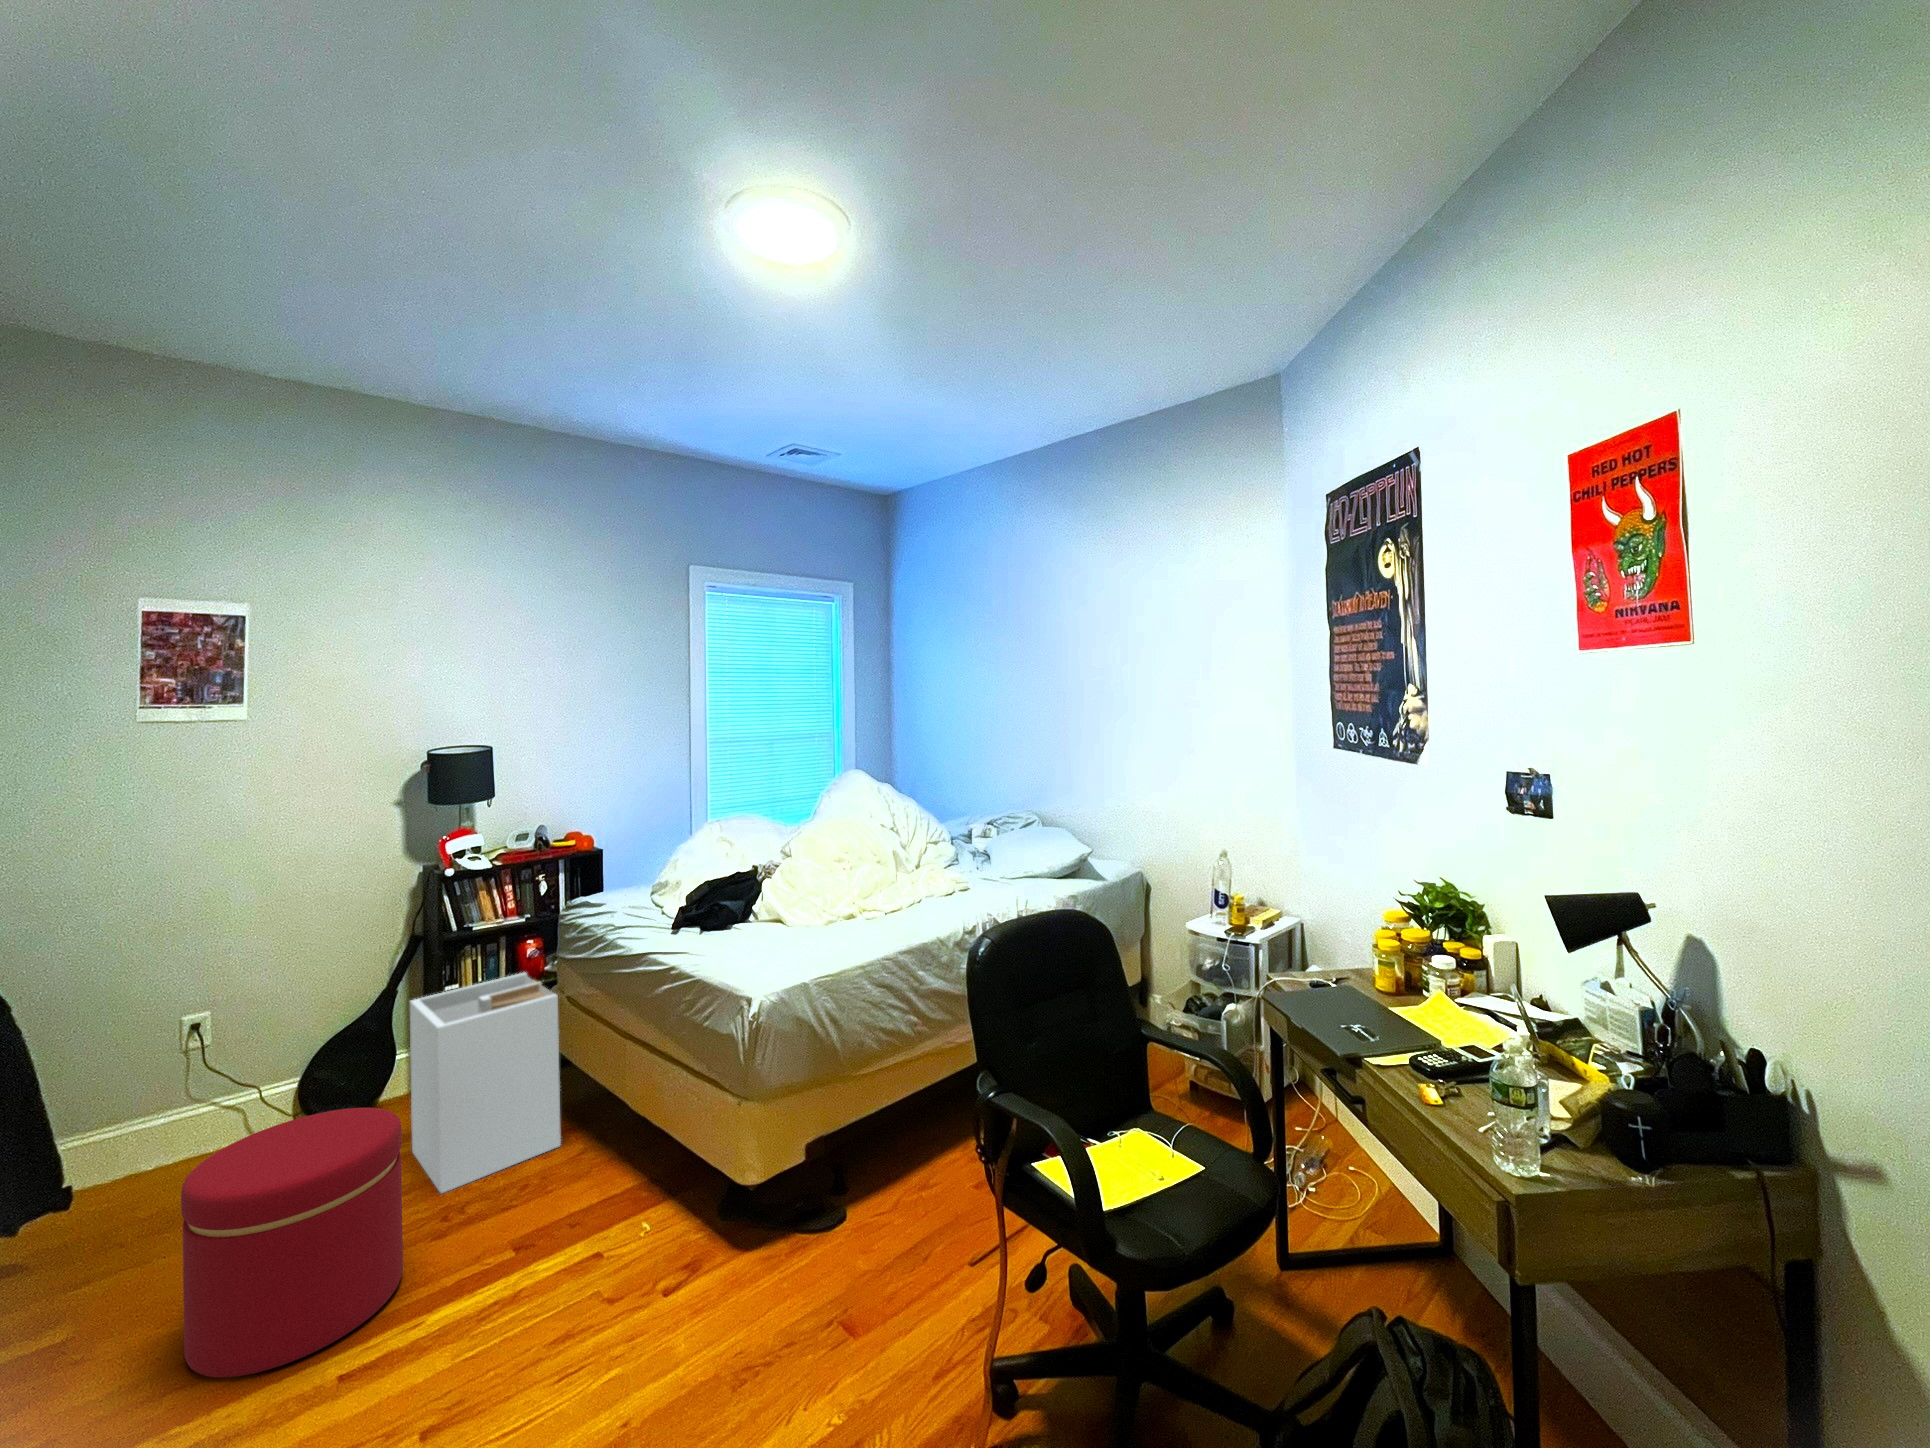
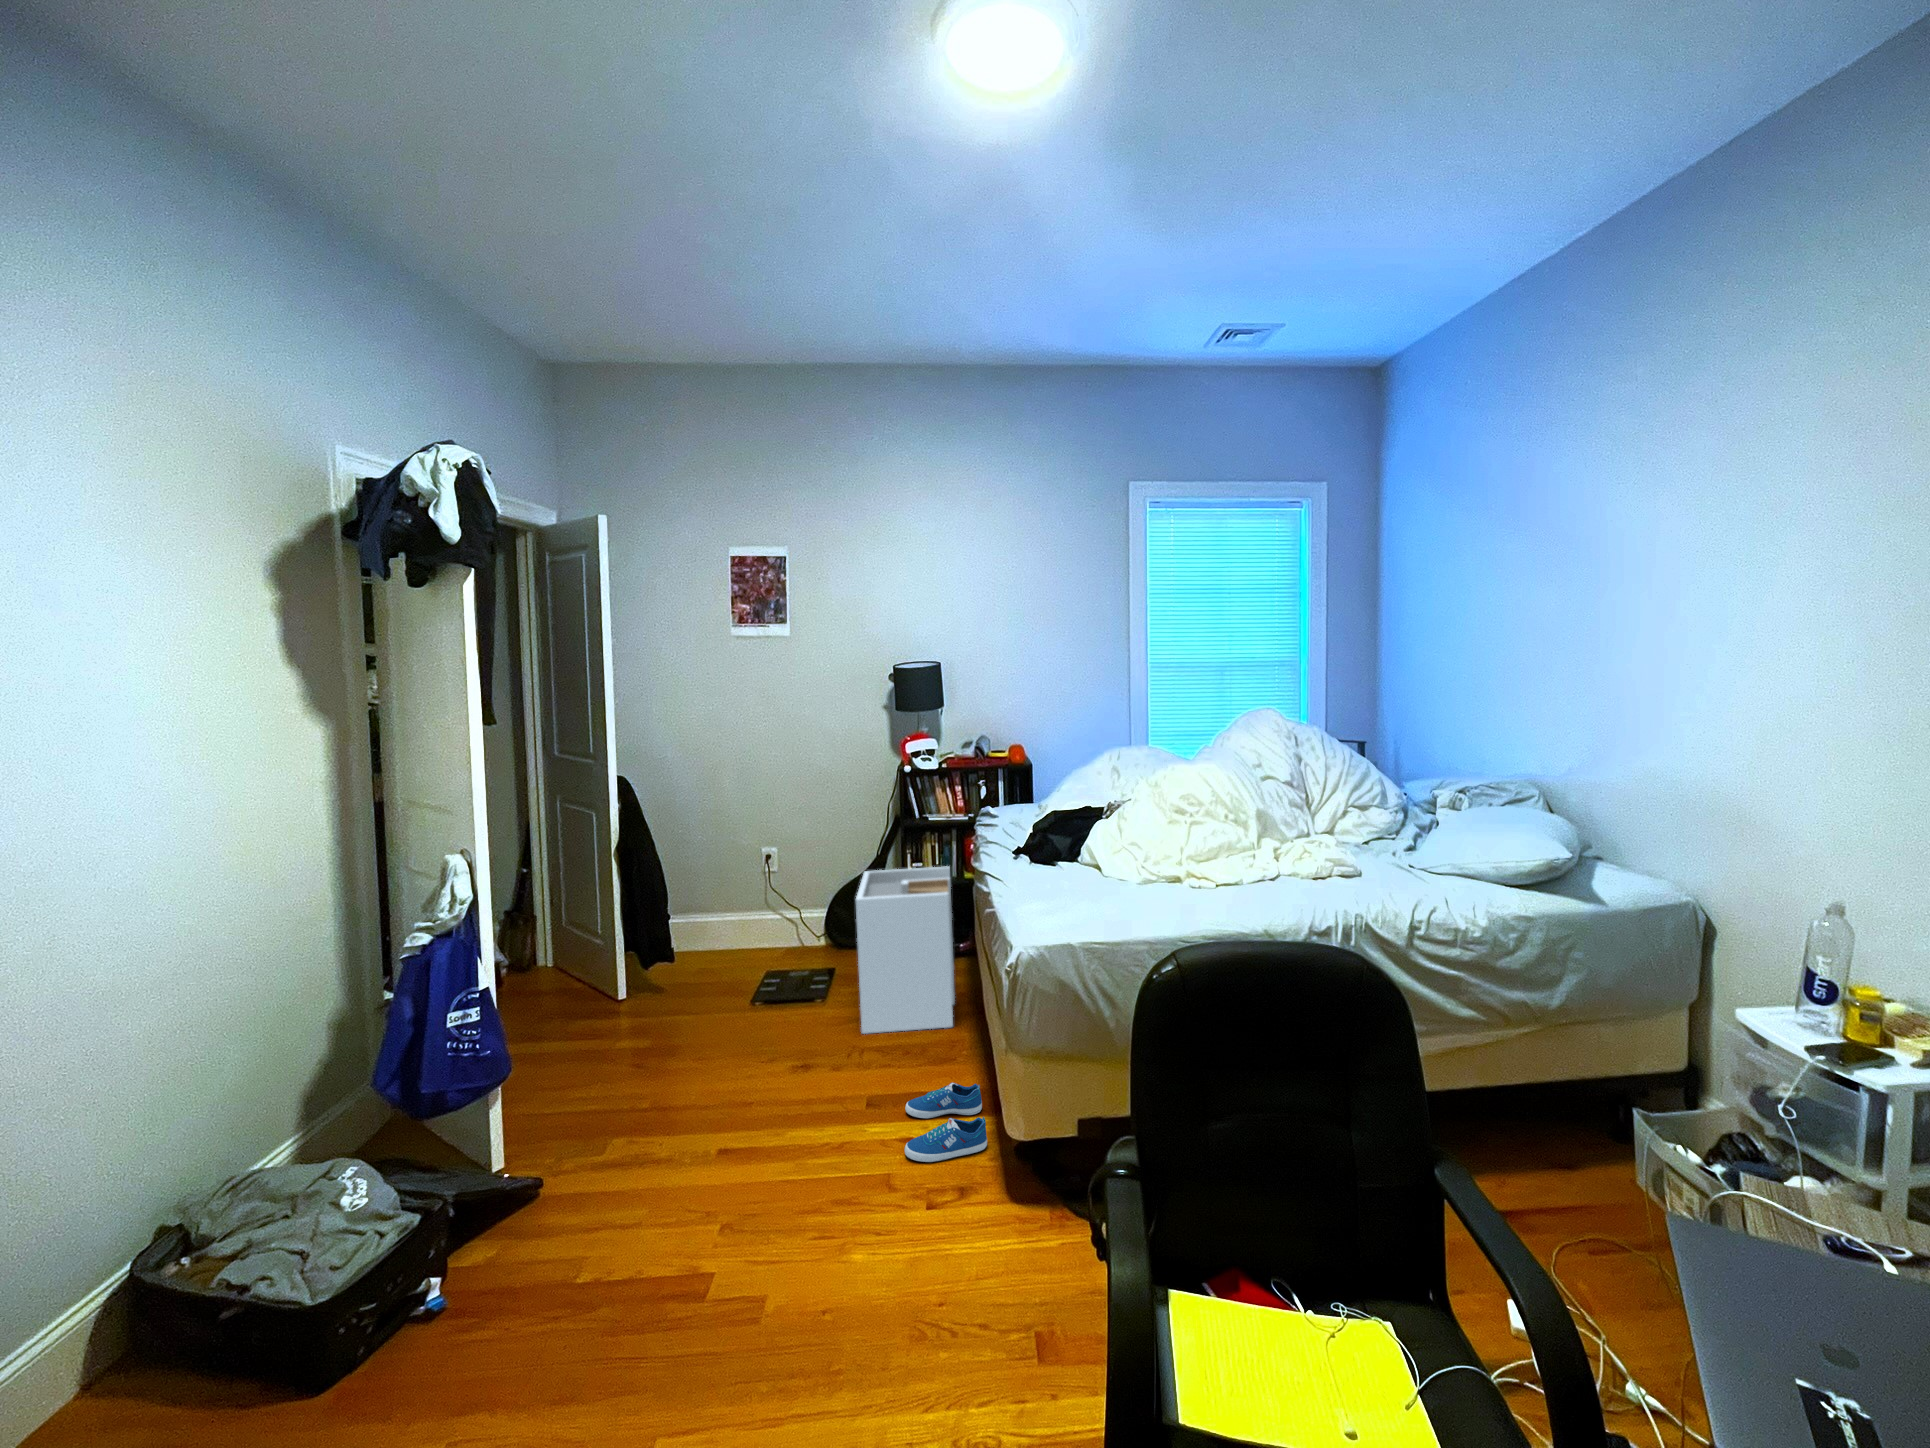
ottoman: present [181,1108,403,1377] -> none [668,945,804,1121]
sneaker: none [570,1174,690,1271] -> present [905,1083,987,1162]

